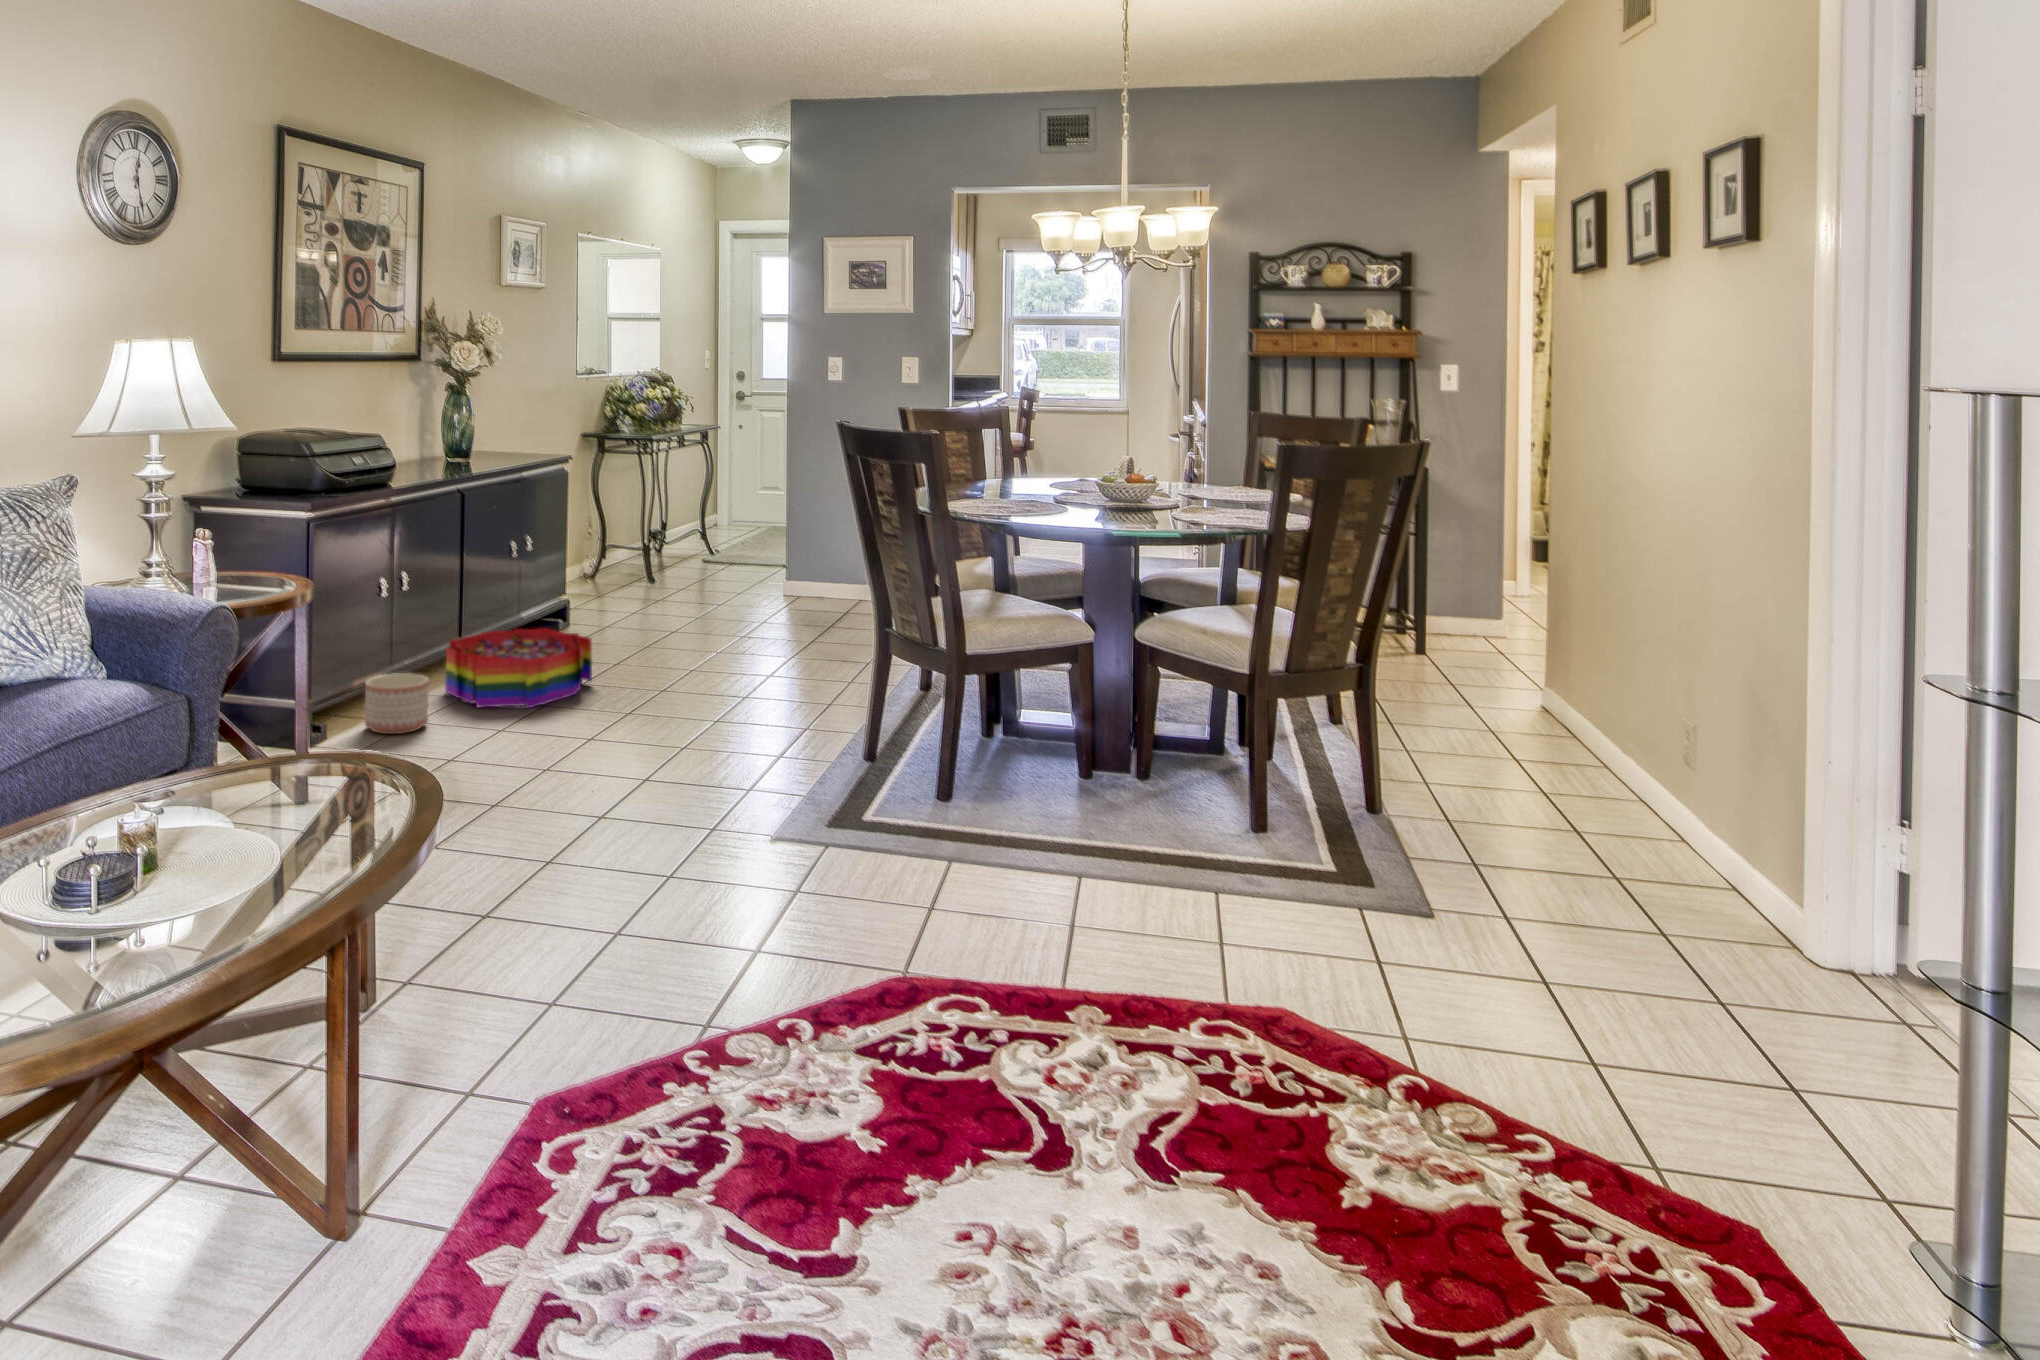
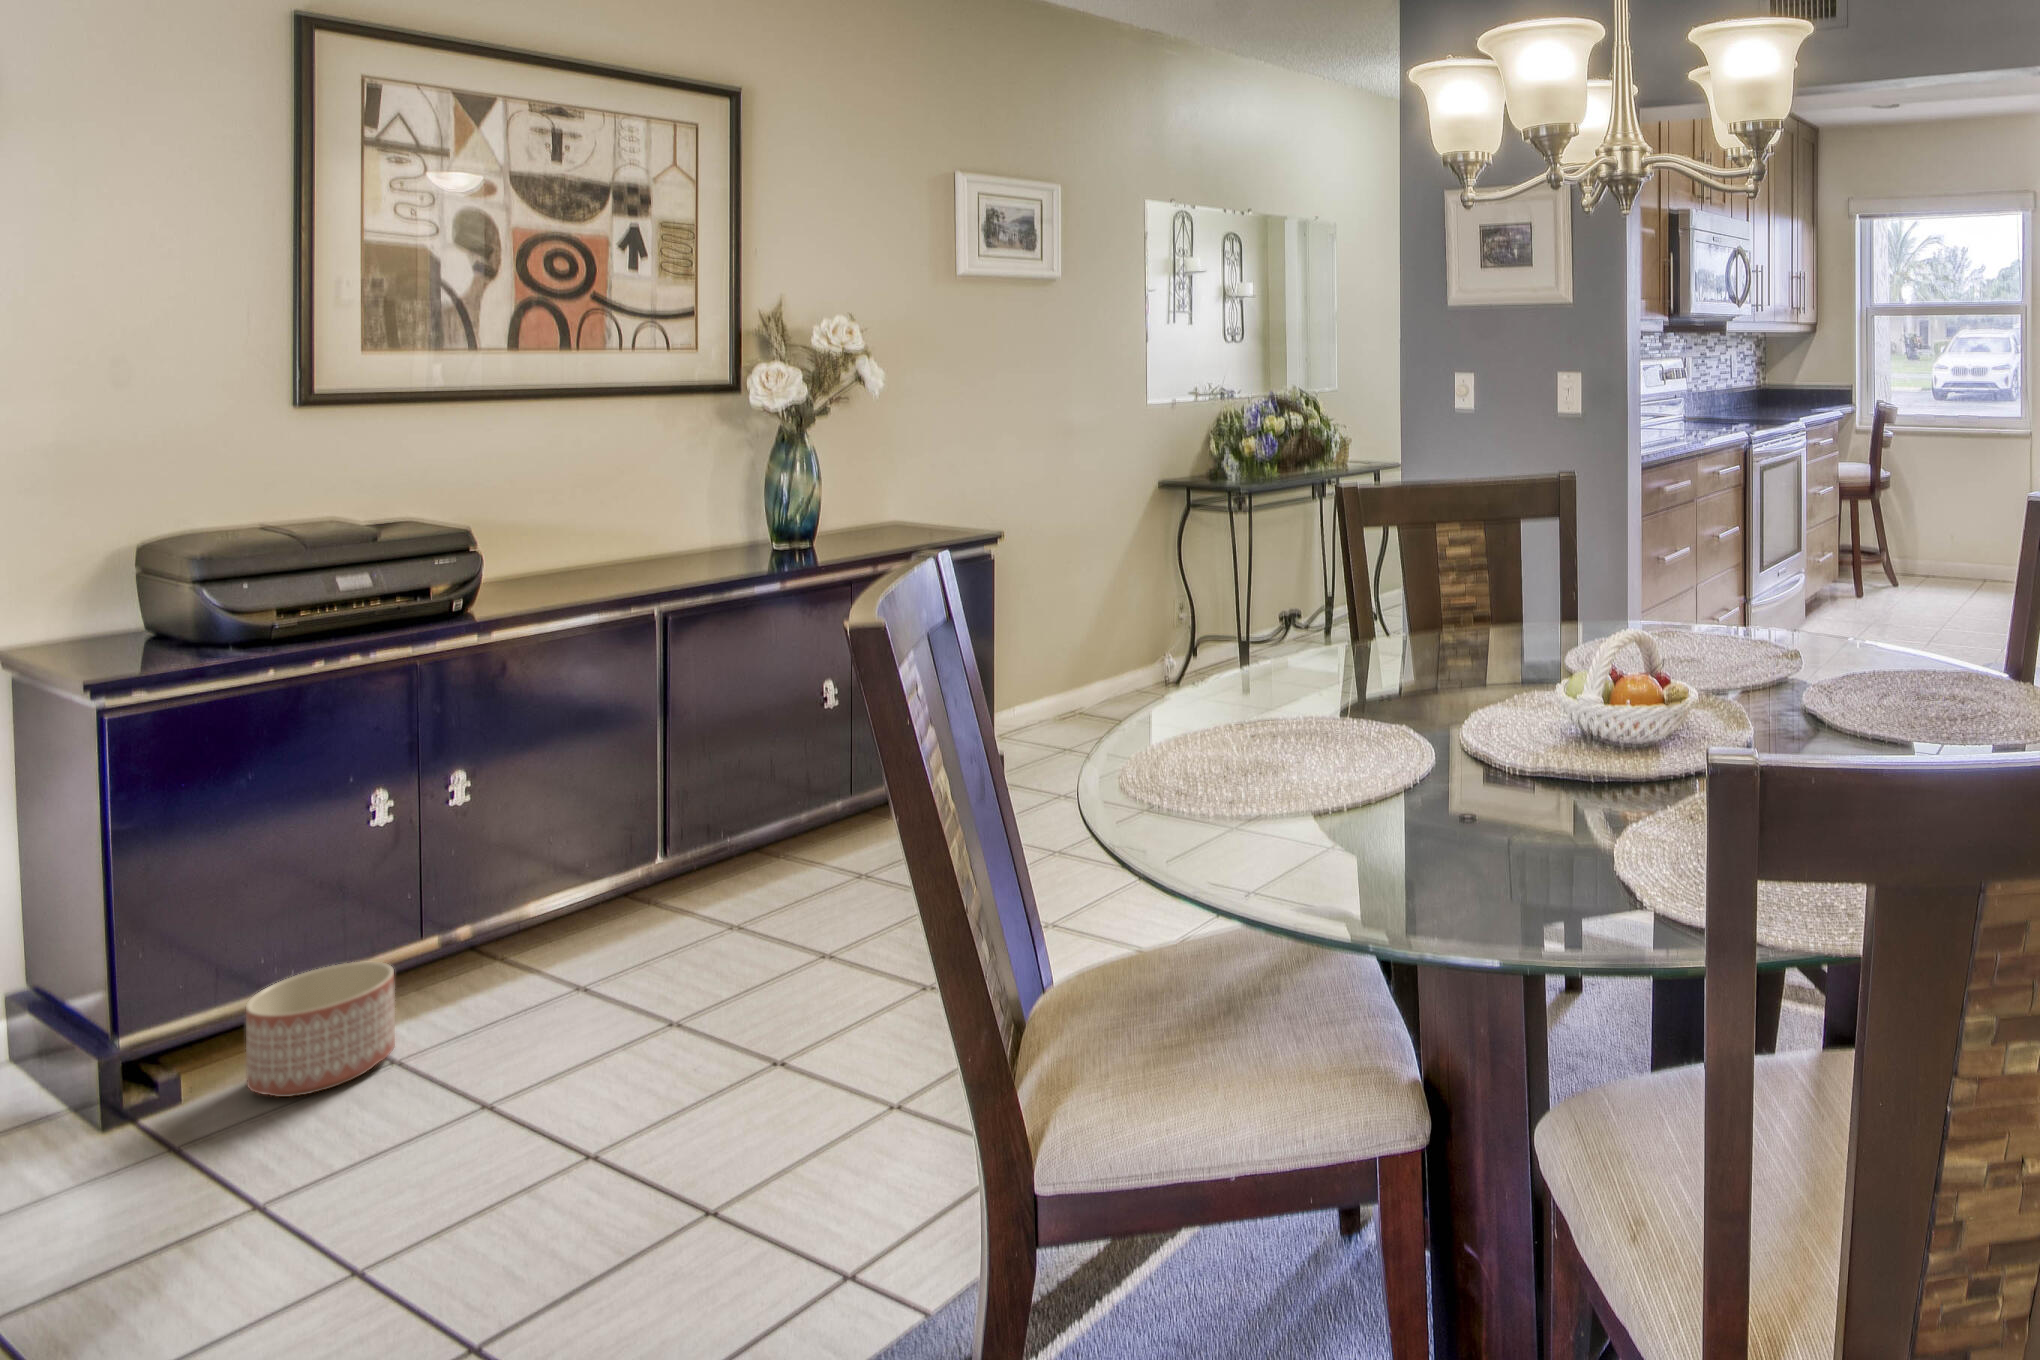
storage bin: present [445,628,592,708] -> none [535,838,824,1026]

